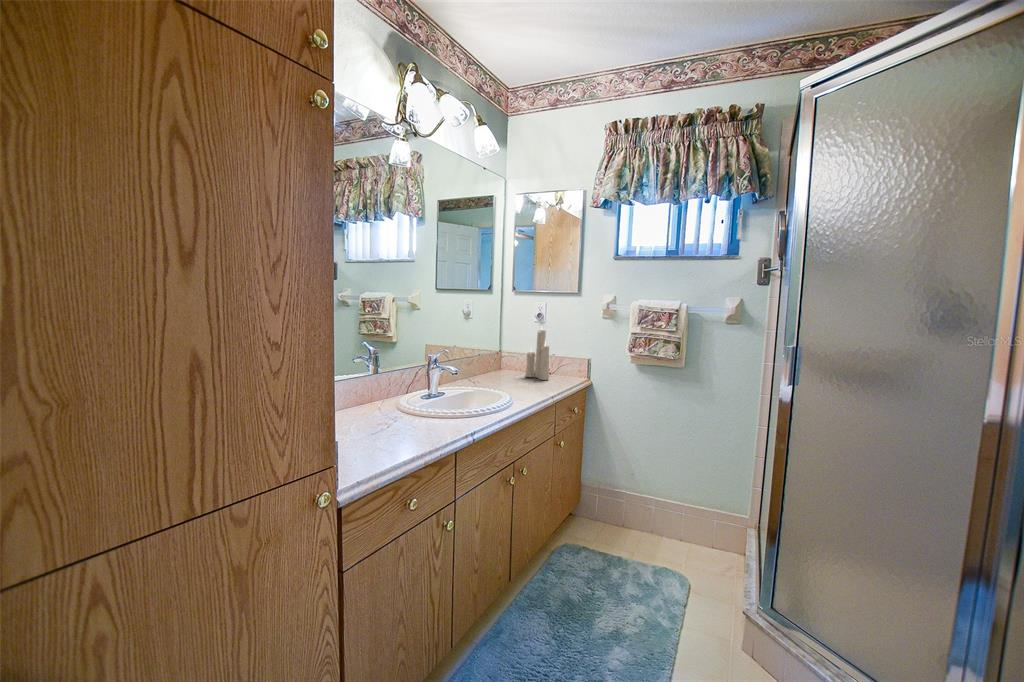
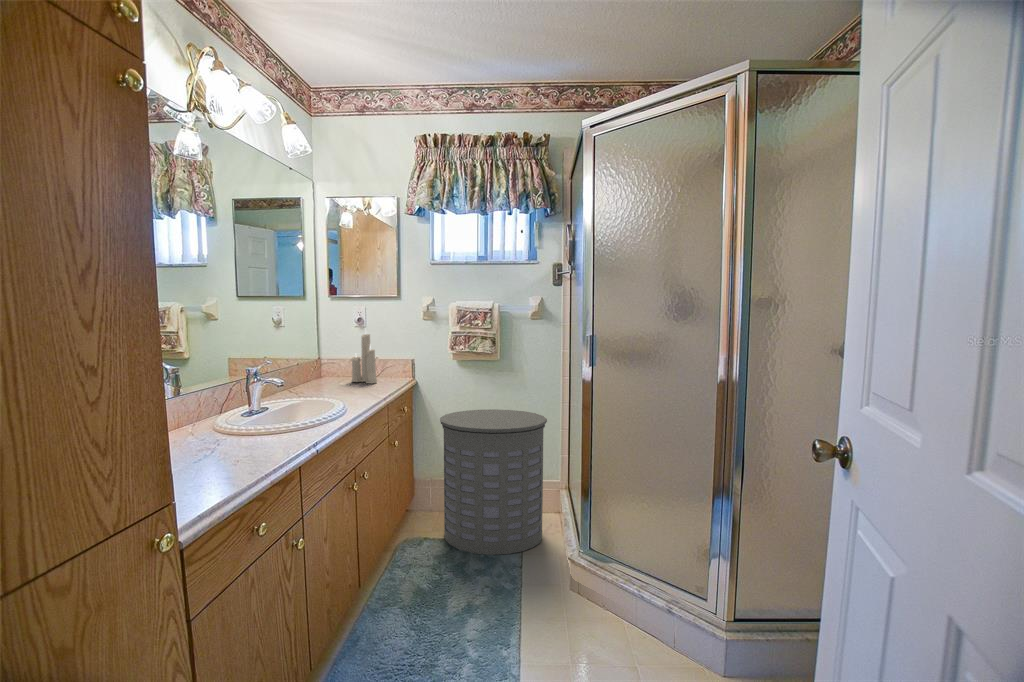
laundry hamper: none [606,421,735,588] -> present [440,409,547,555]

